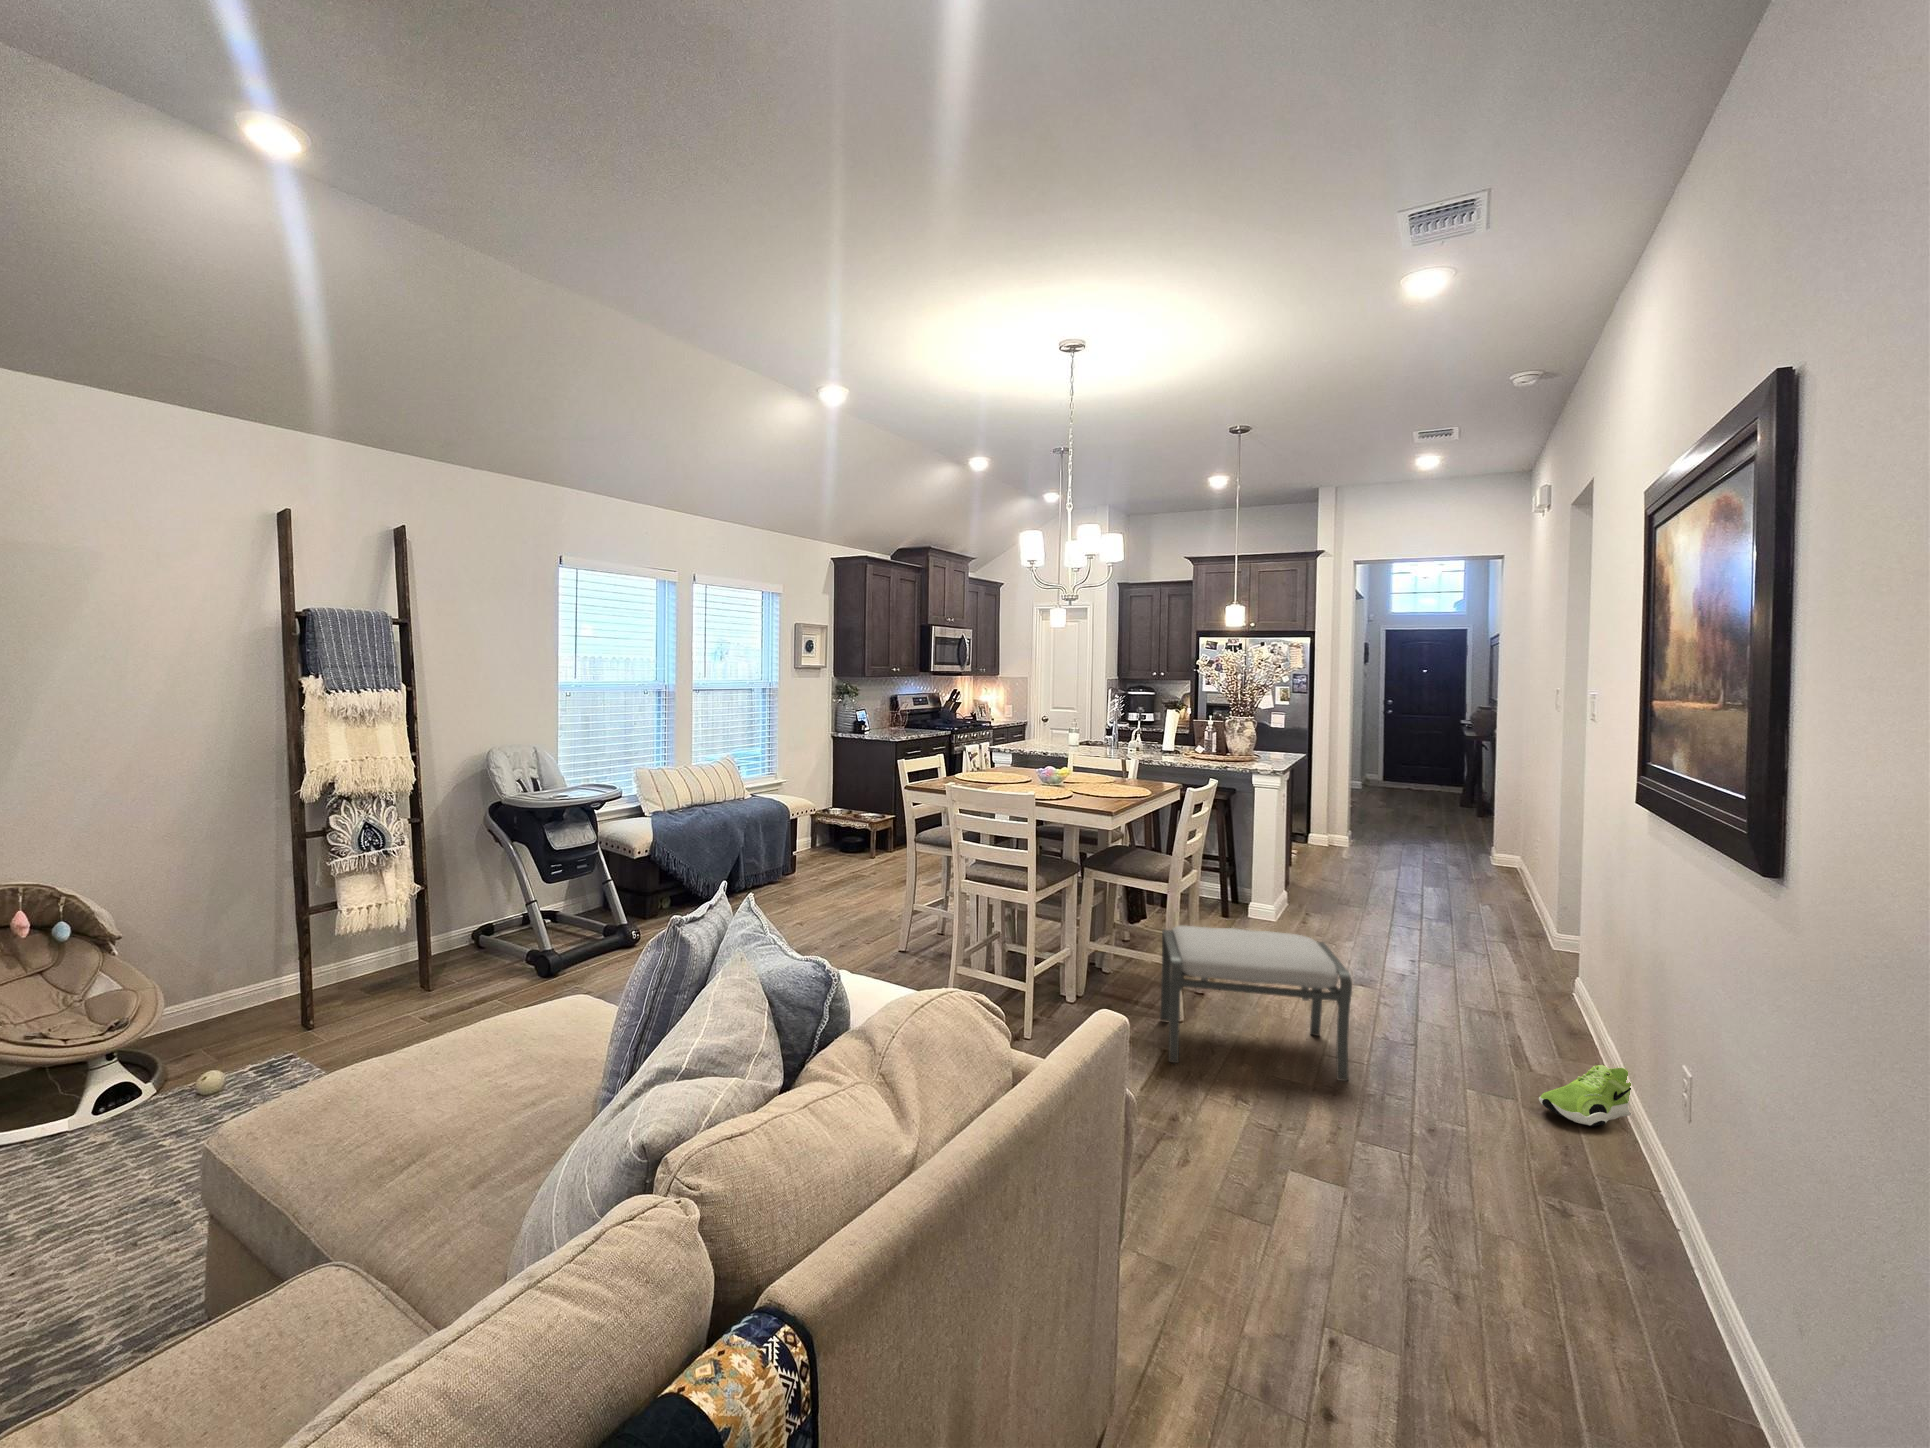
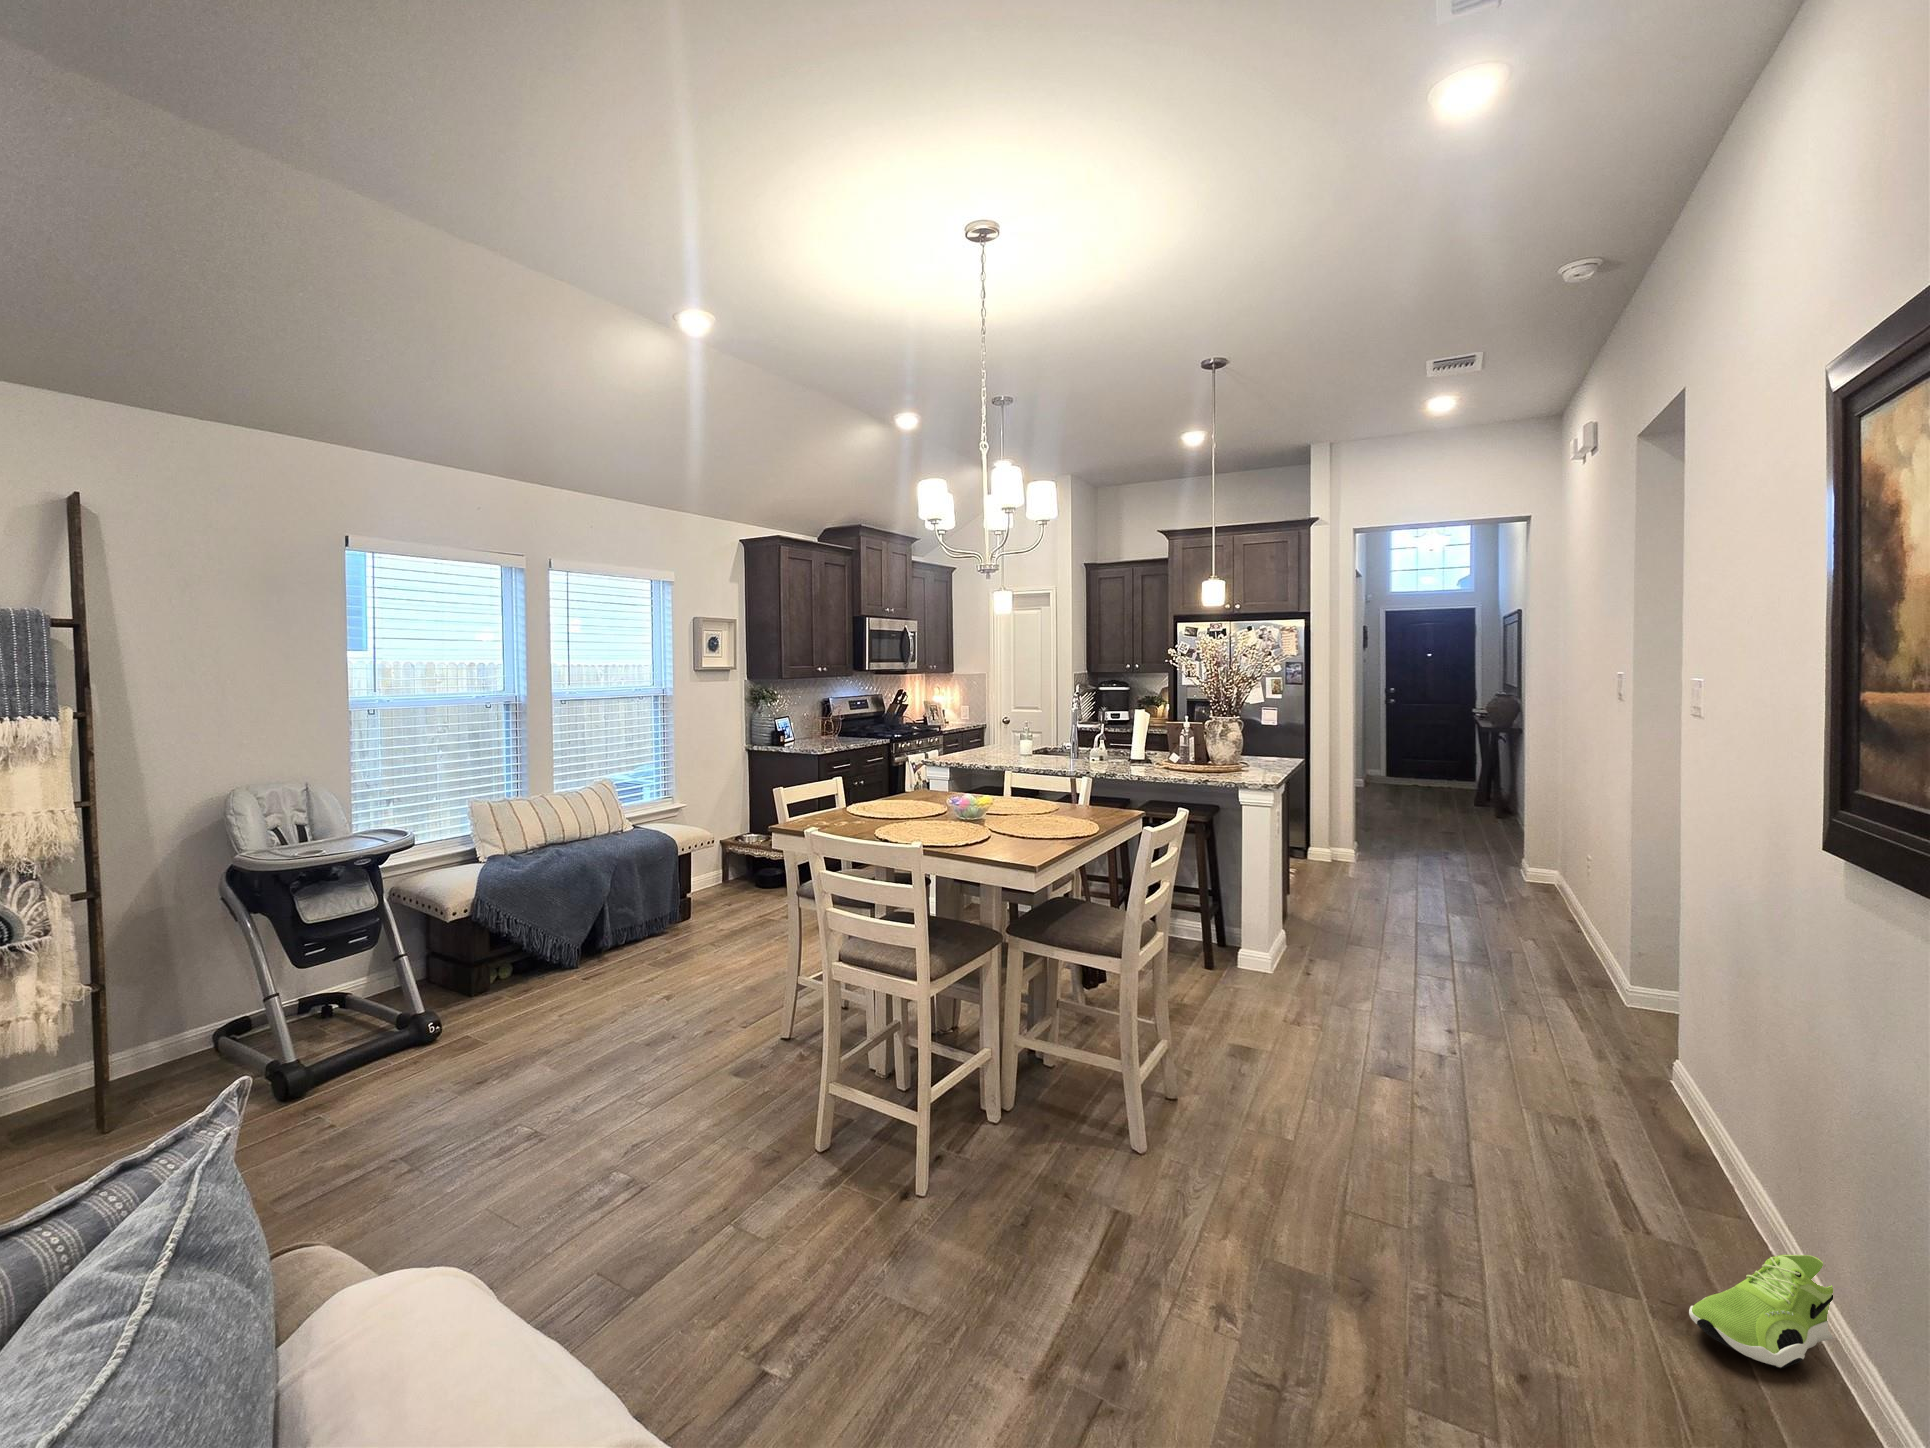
ottoman: present [1160,926,1352,1081] -> none [1113,1023,1390,1274]

